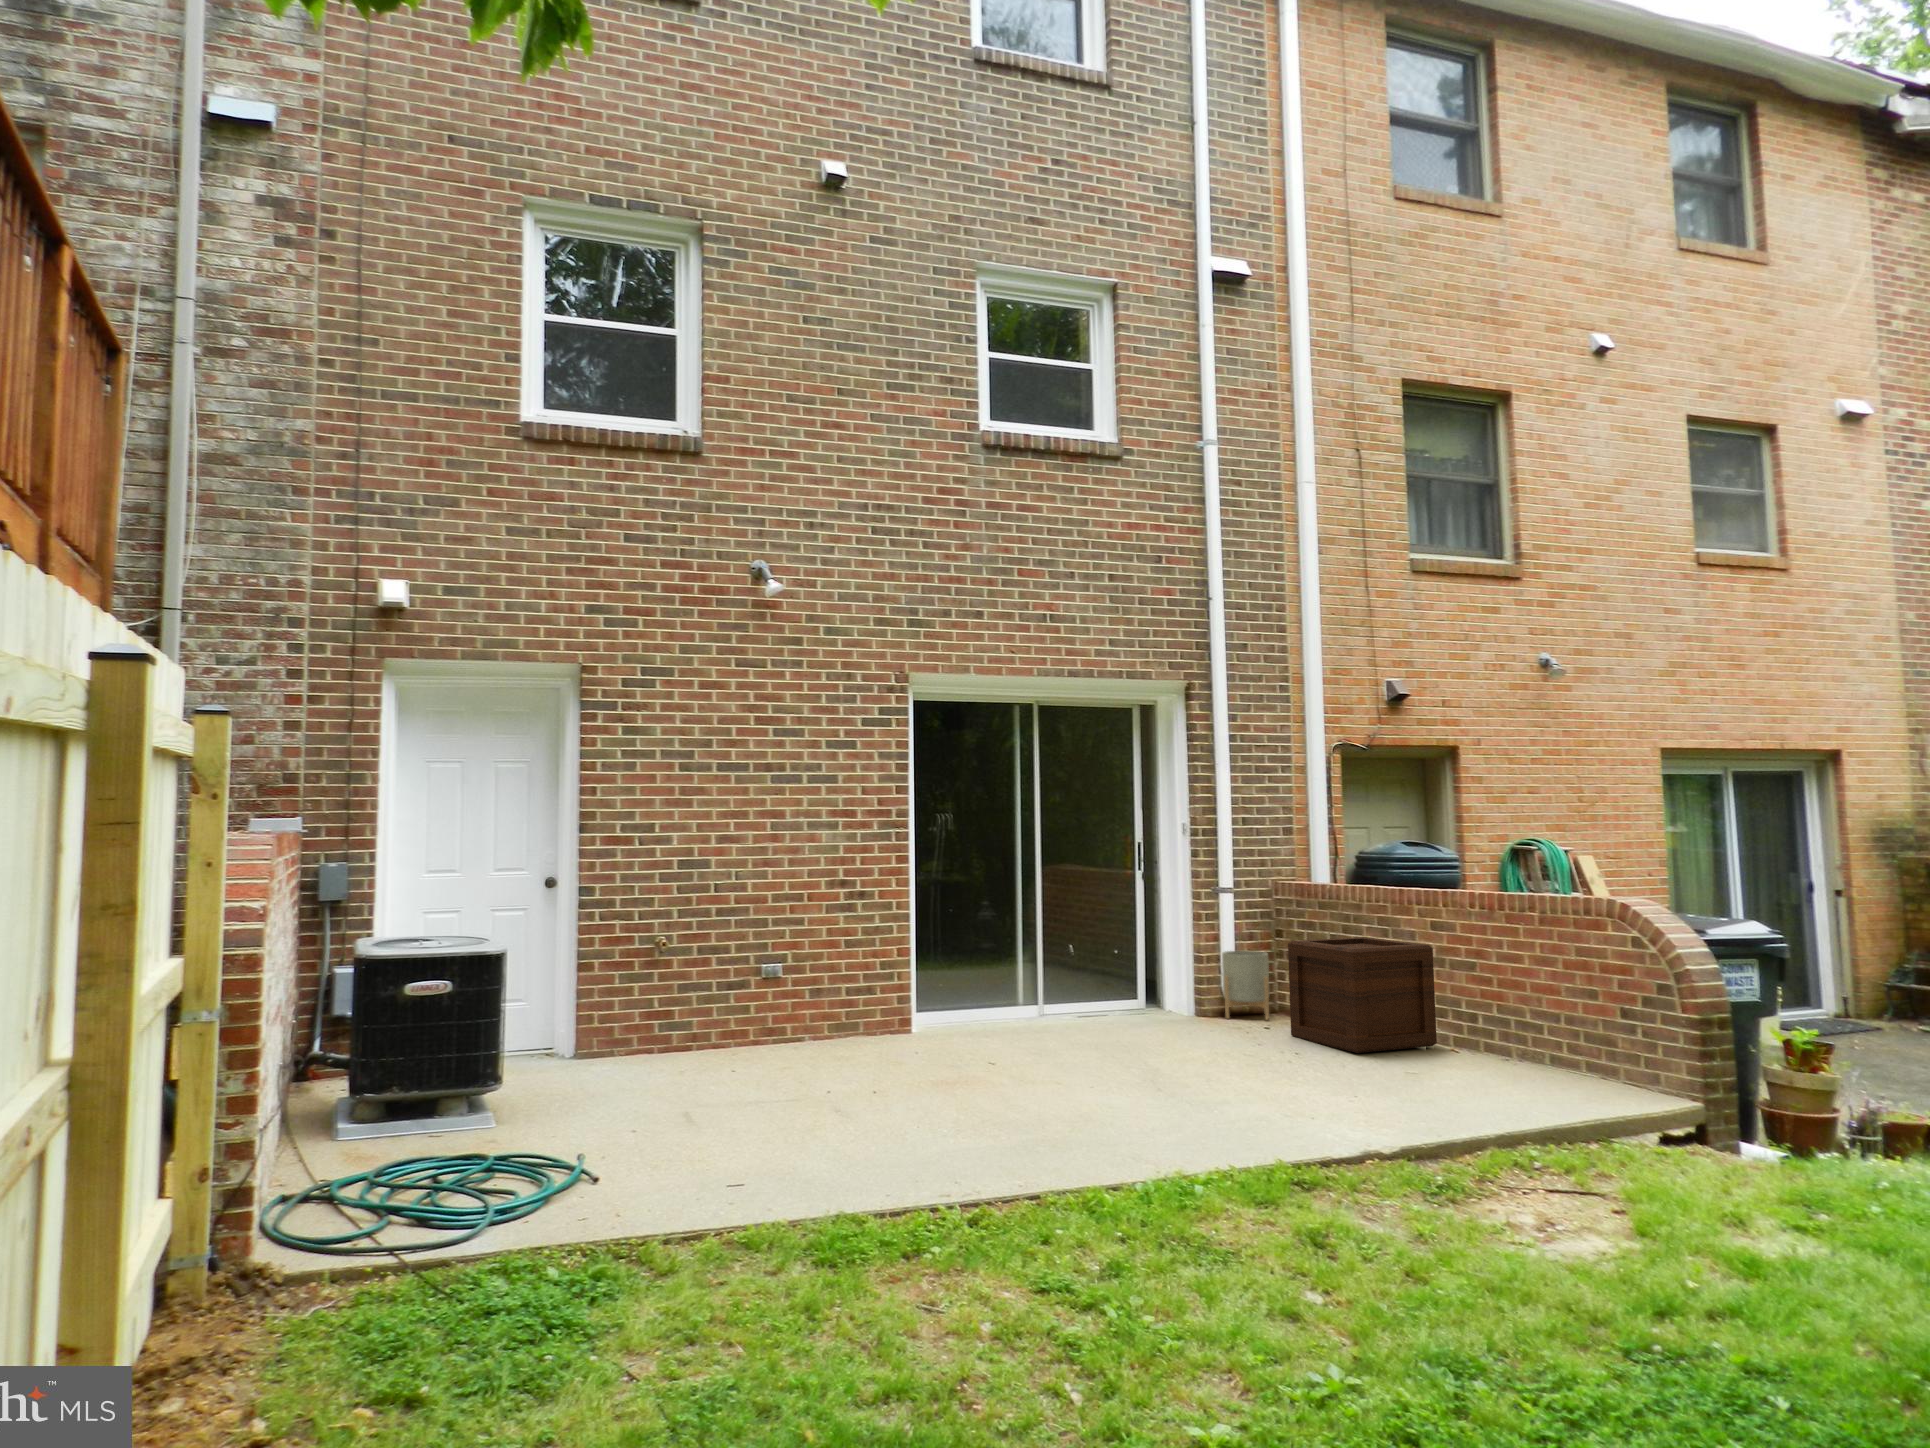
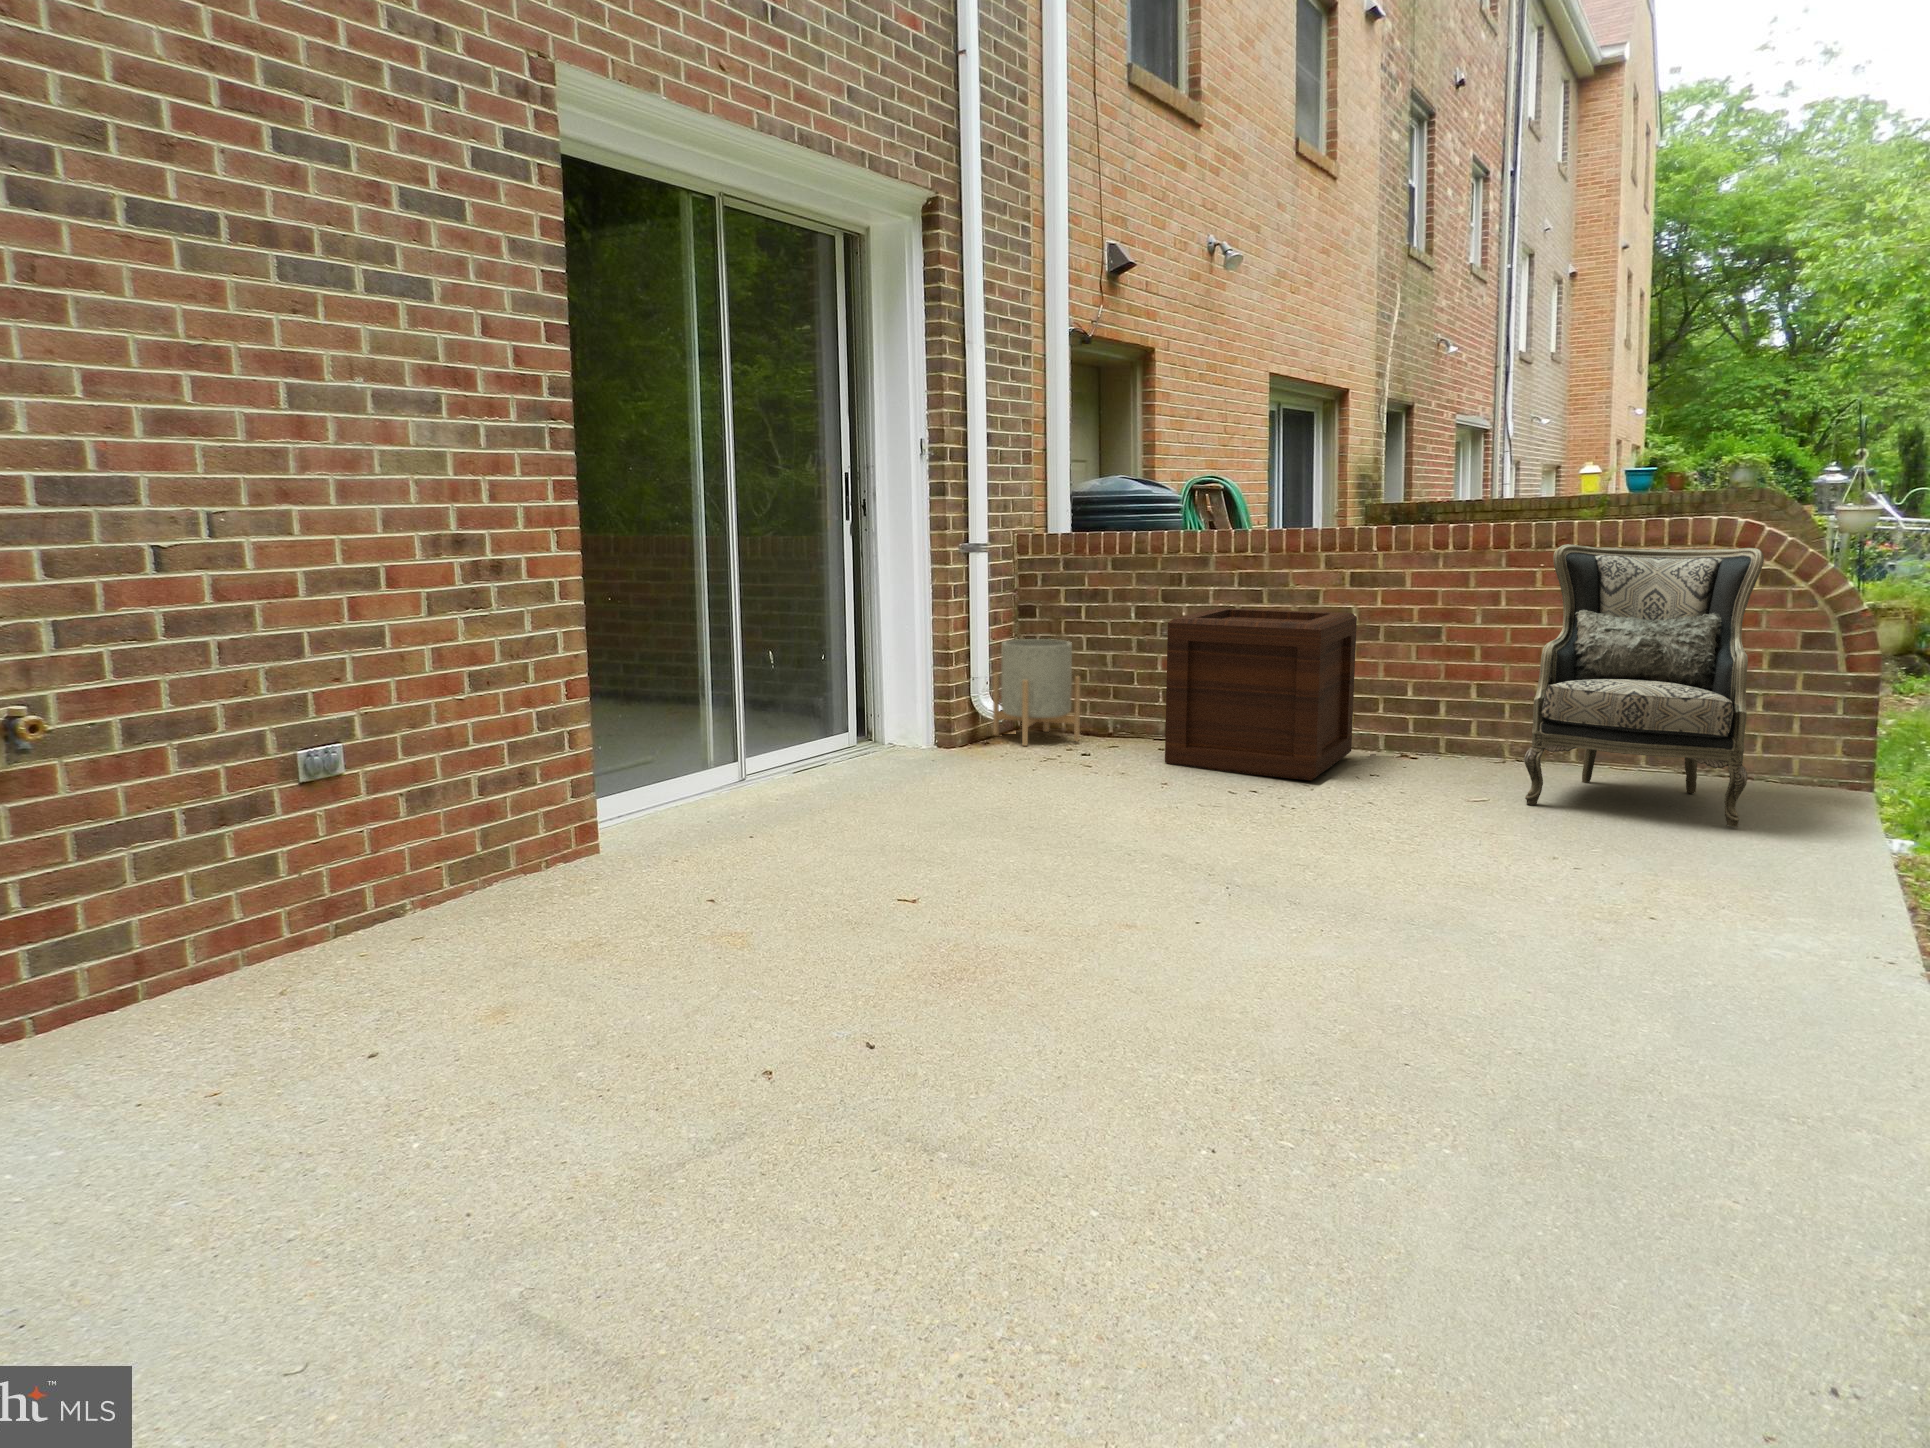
armchair: none [1442,904,1612,1106] -> present [1524,544,1764,827]

